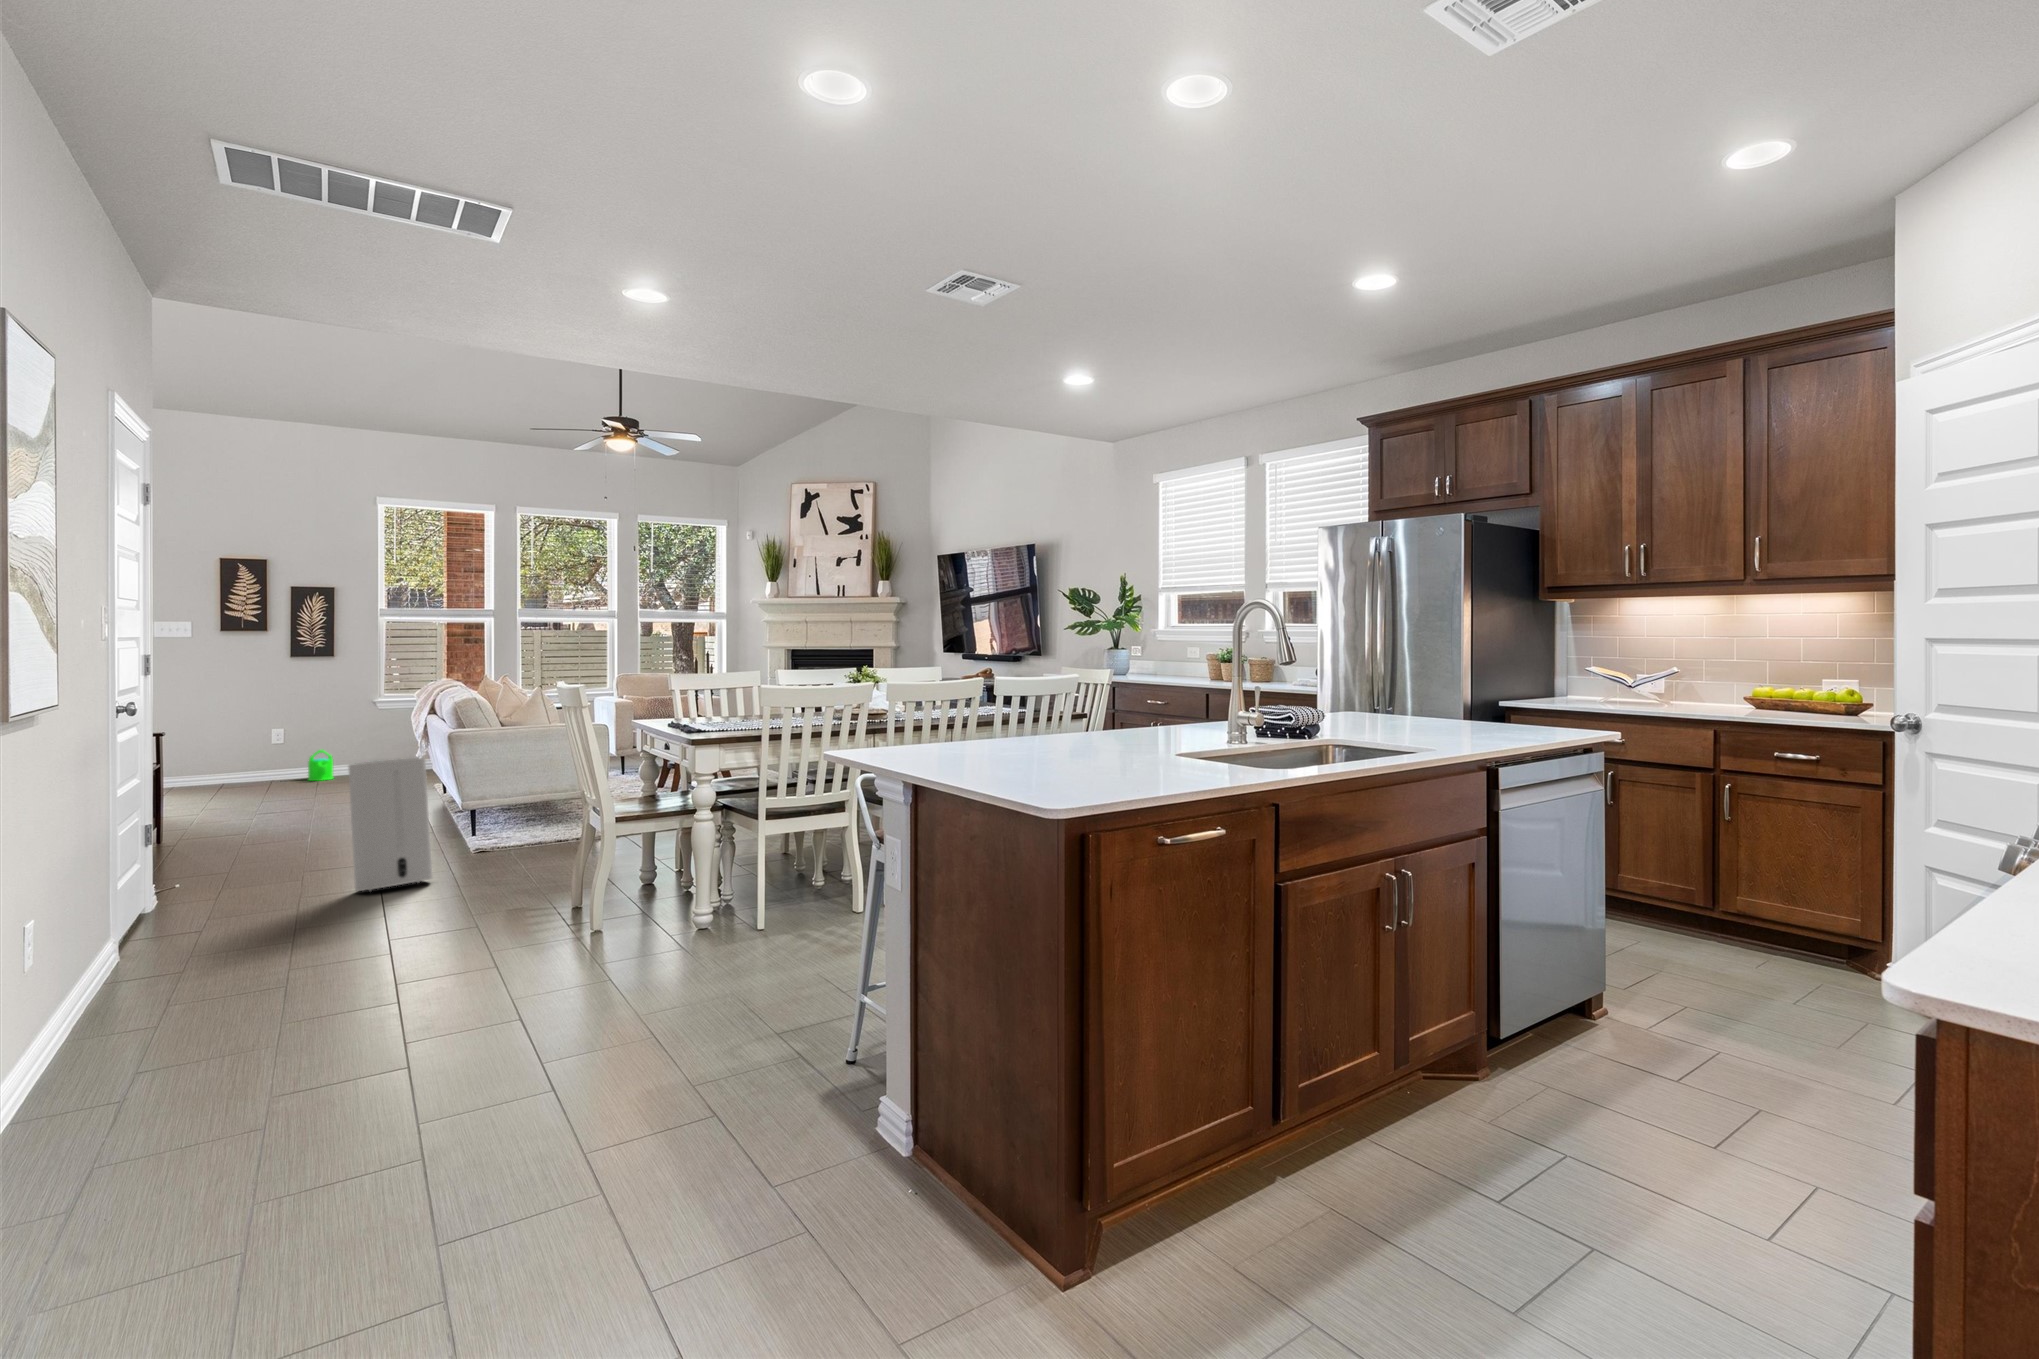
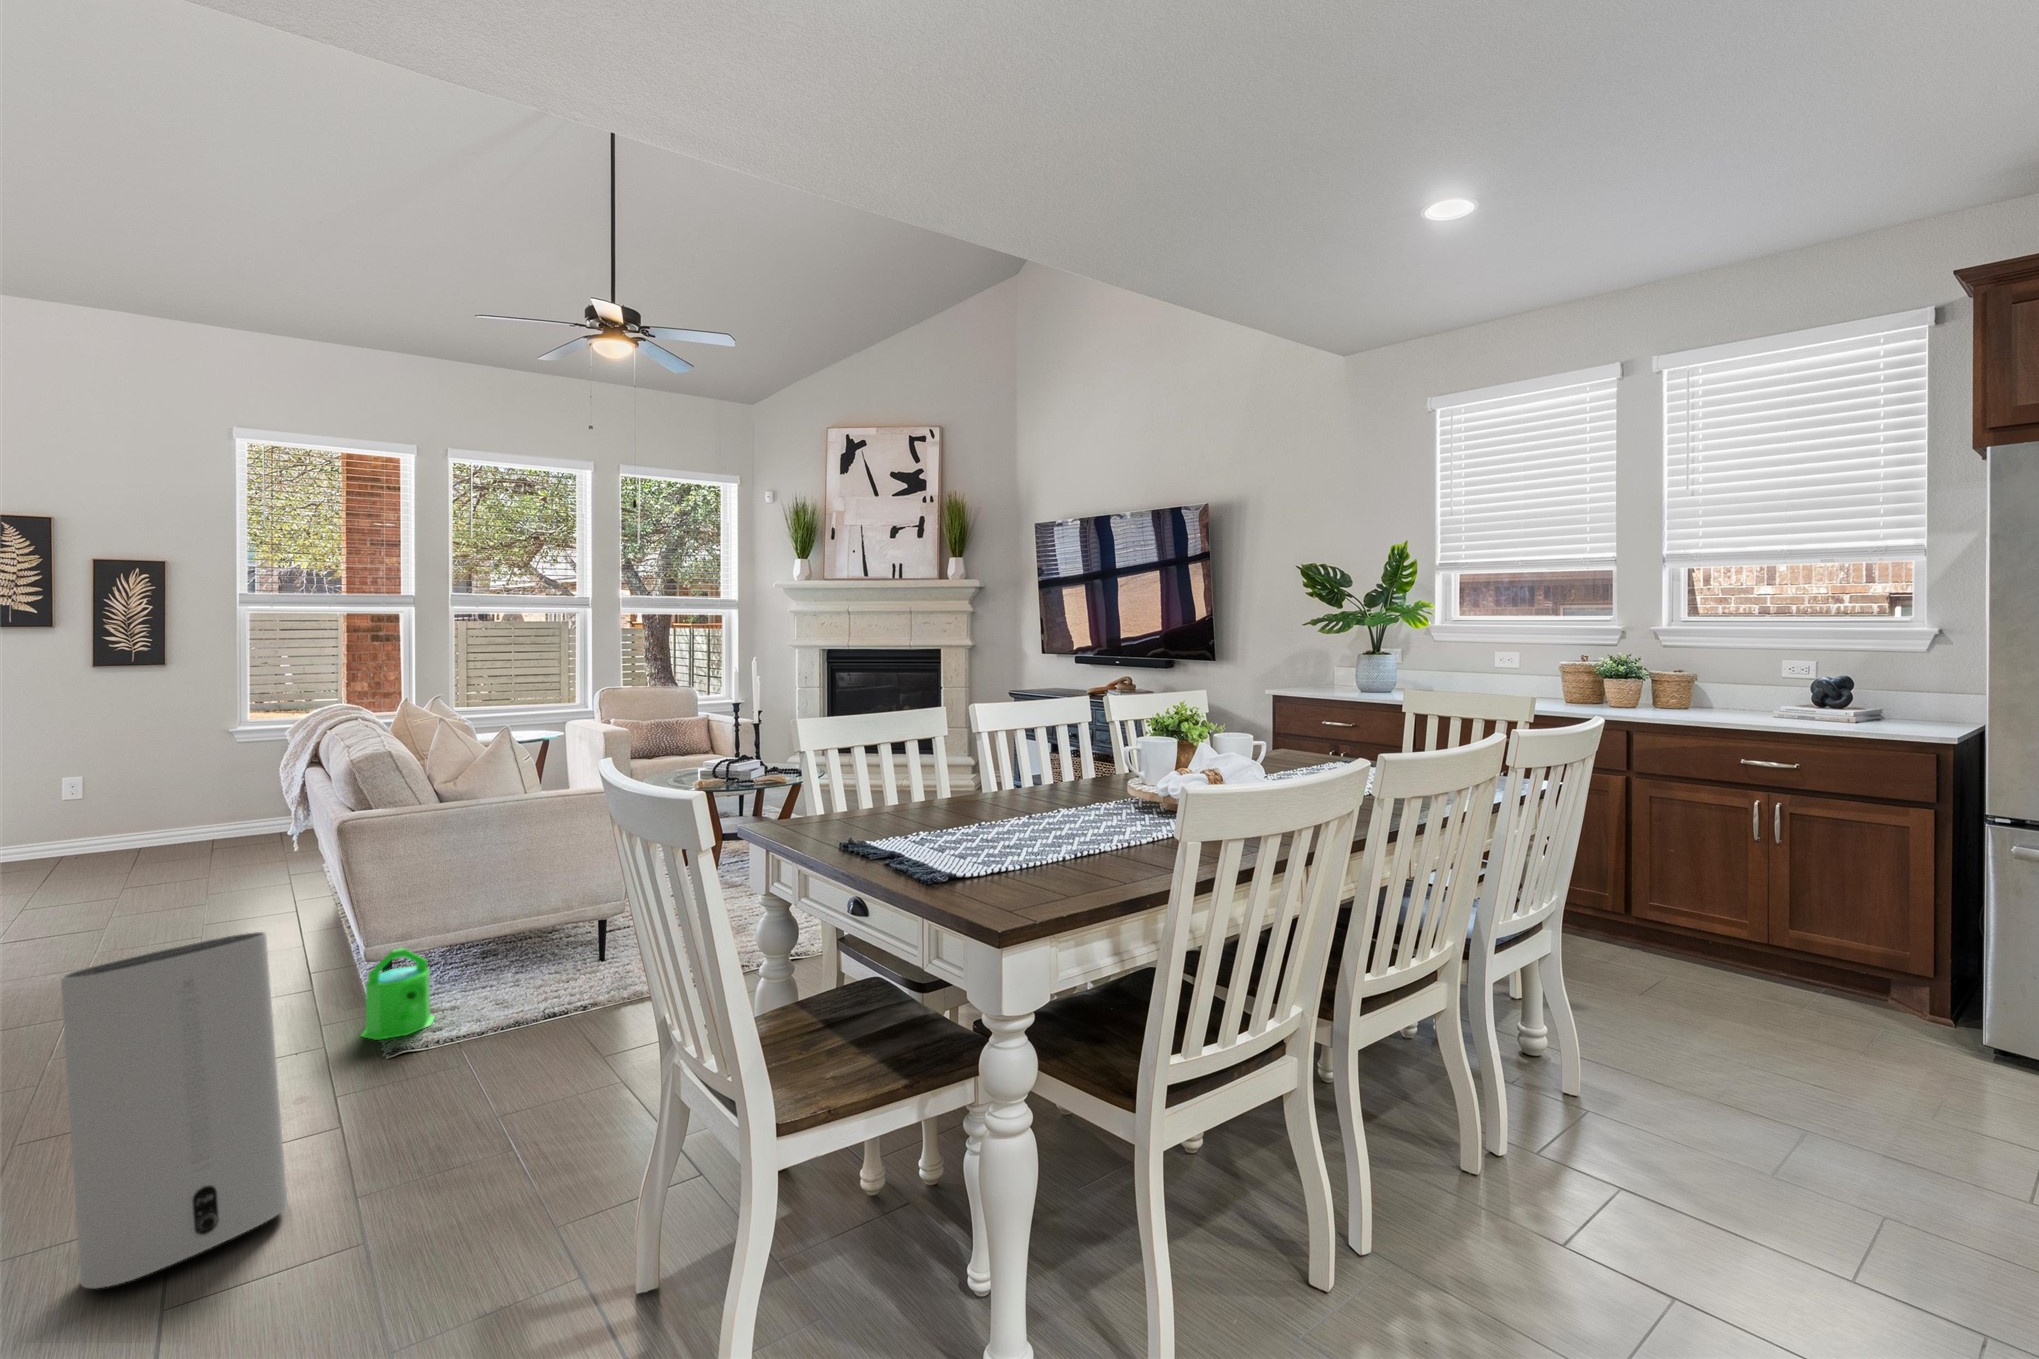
watering can: present [308,750,334,781] -> present [362,948,435,1040]

